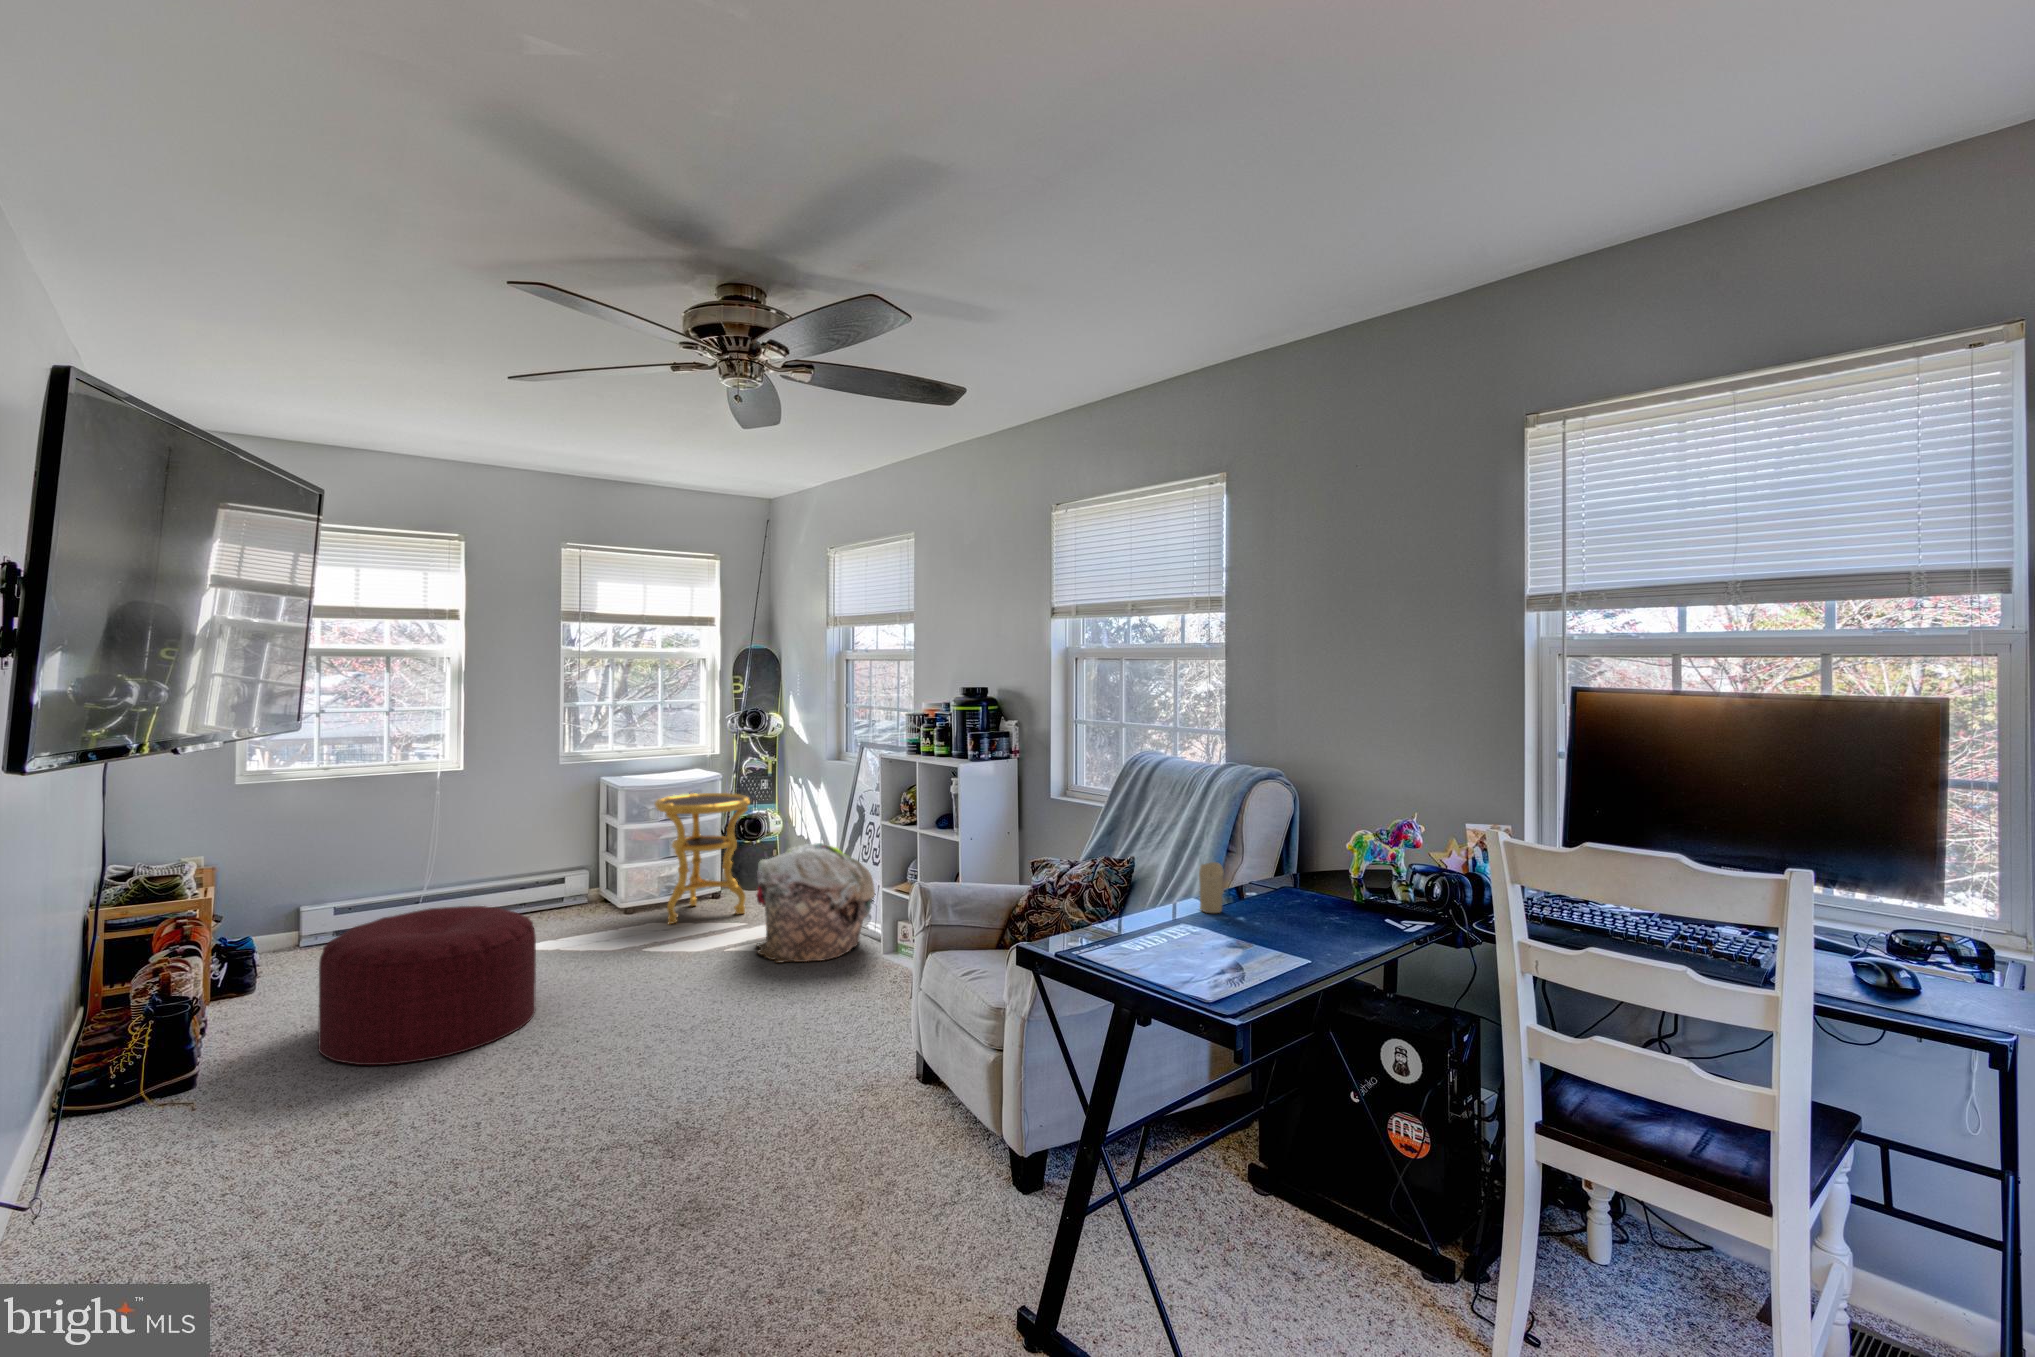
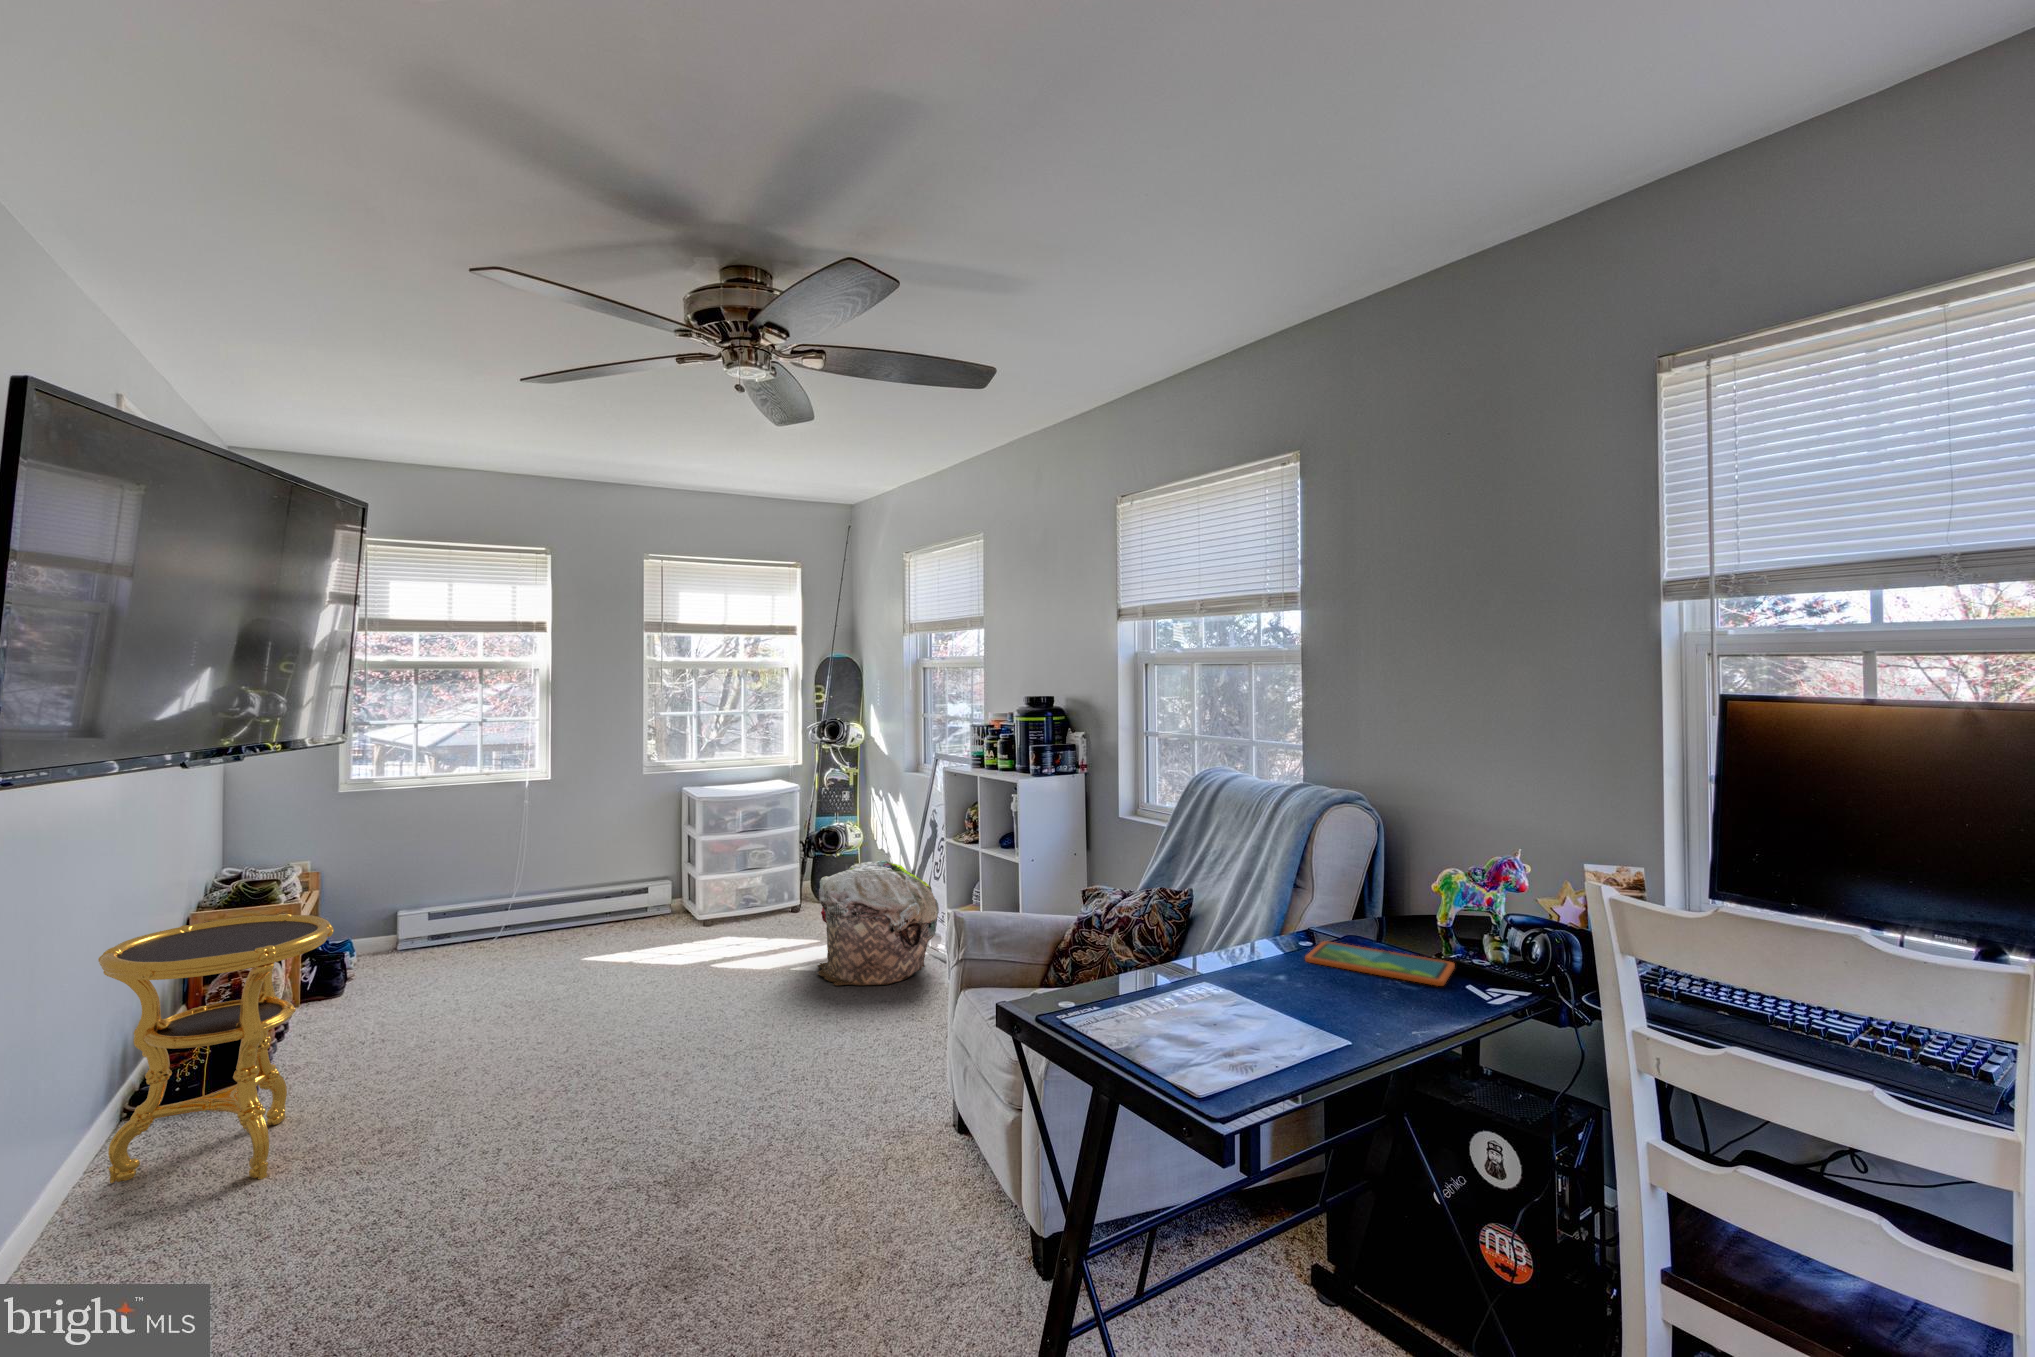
side table: present [655,793,750,924] -> present [98,914,334,1183]
candle: present [1199,862,1224,913] -> none [1241,905,1271,966]
tablet: none [1249,893,1368,923] -> present [1305,941,1455,986]
ottoman: present [318,906,536,1065] -> none [379,918,590,1078]

